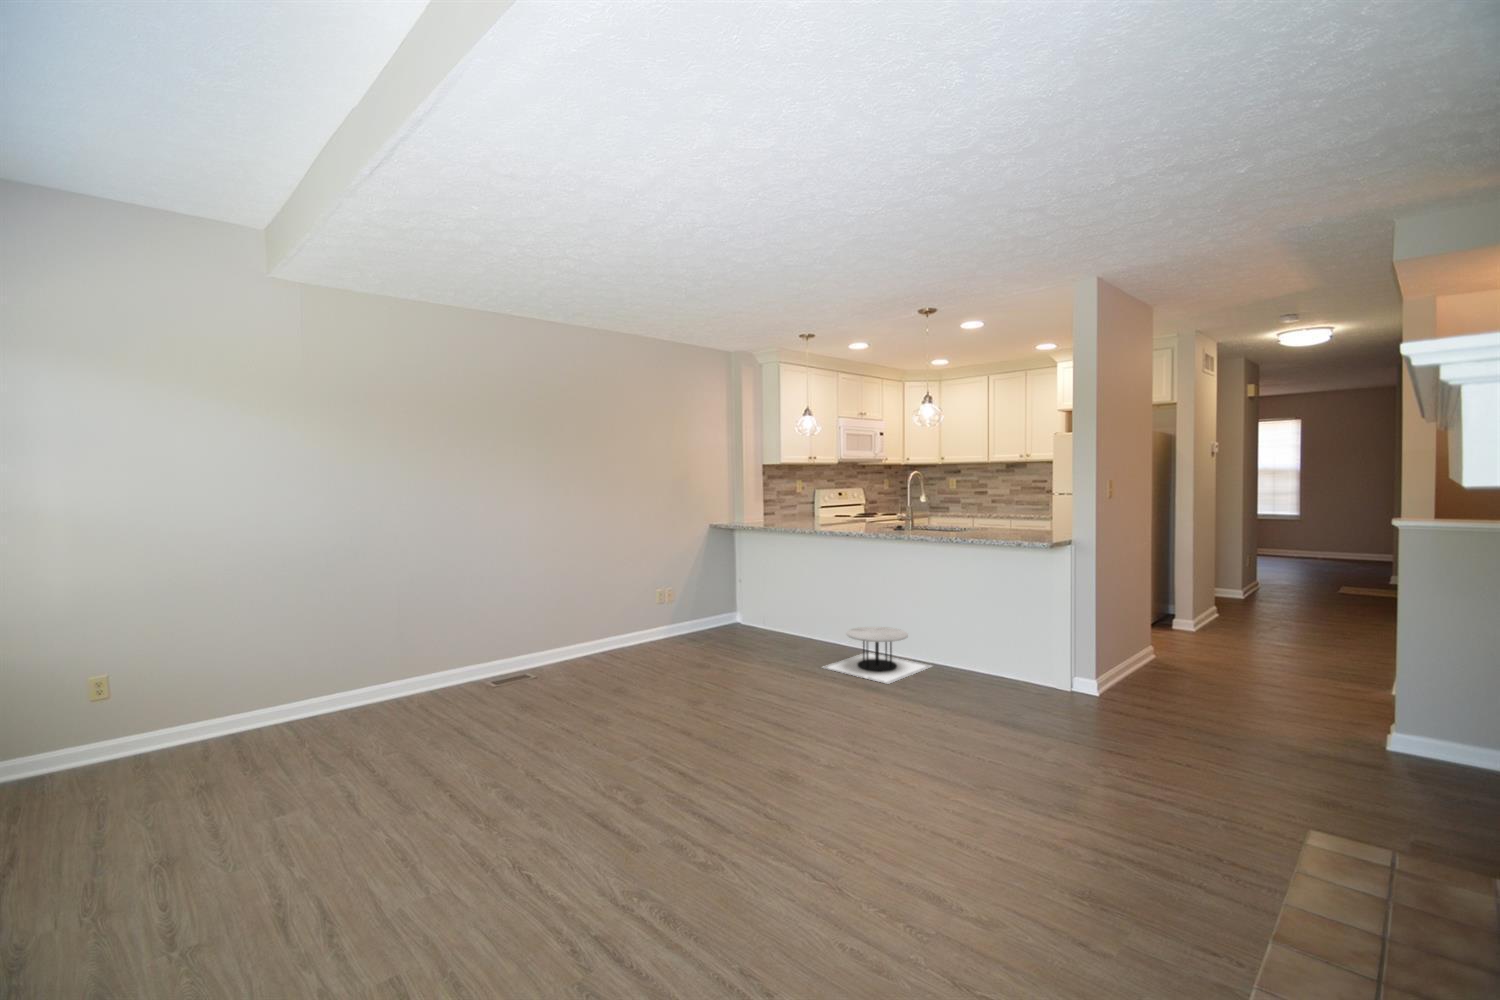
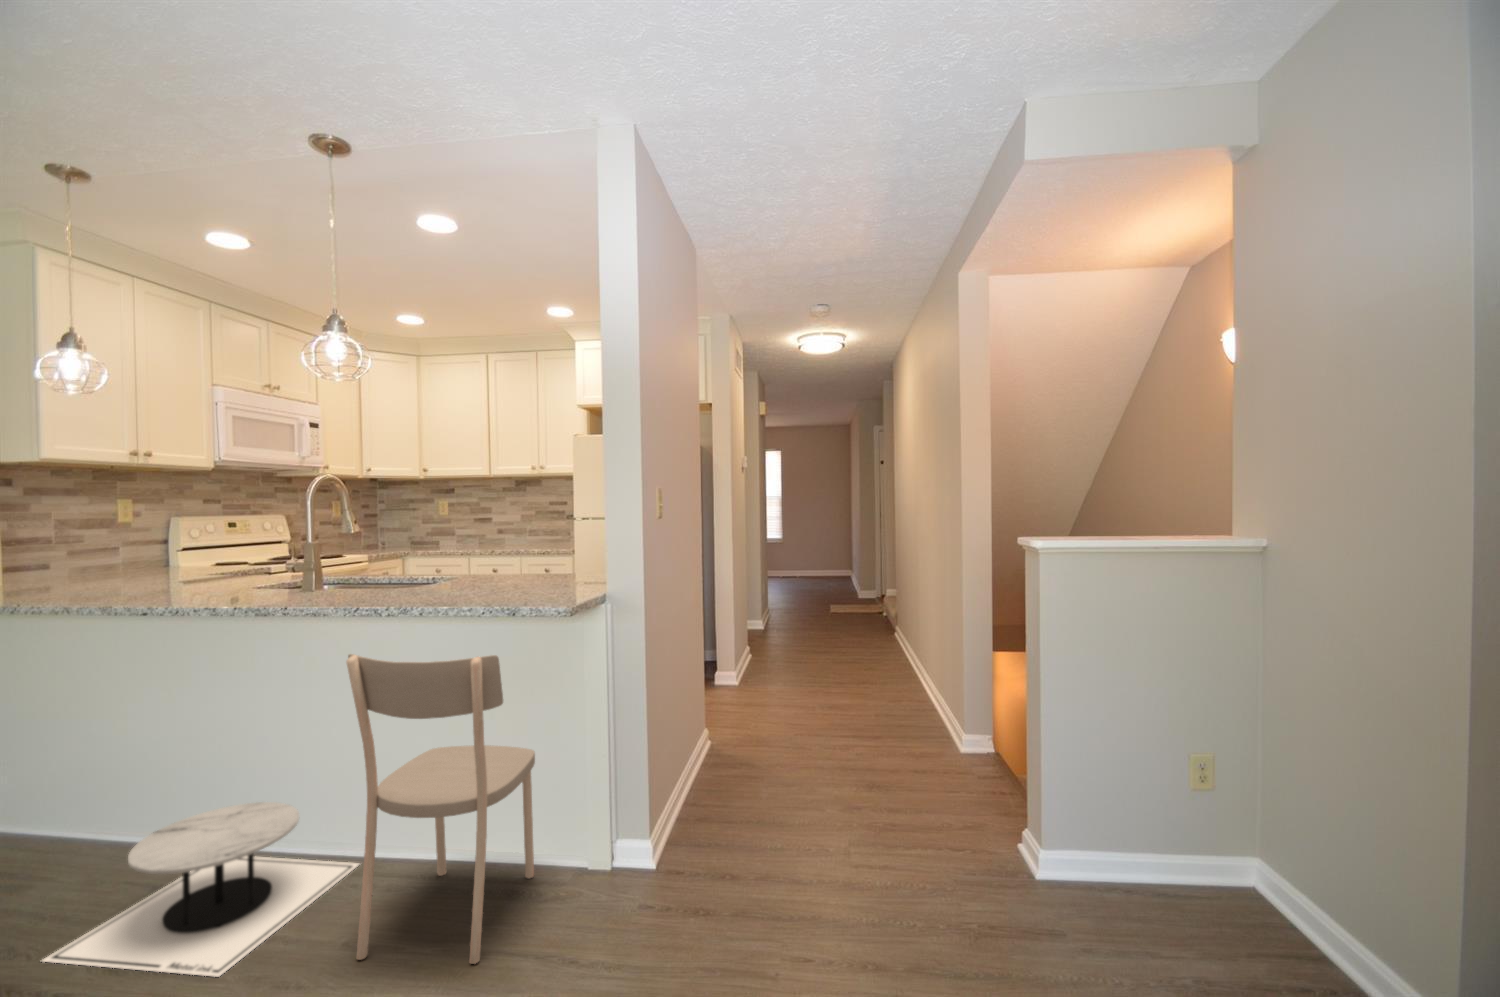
dining chair: none [938,552,1025,703] -> present [346,654,535,964]

